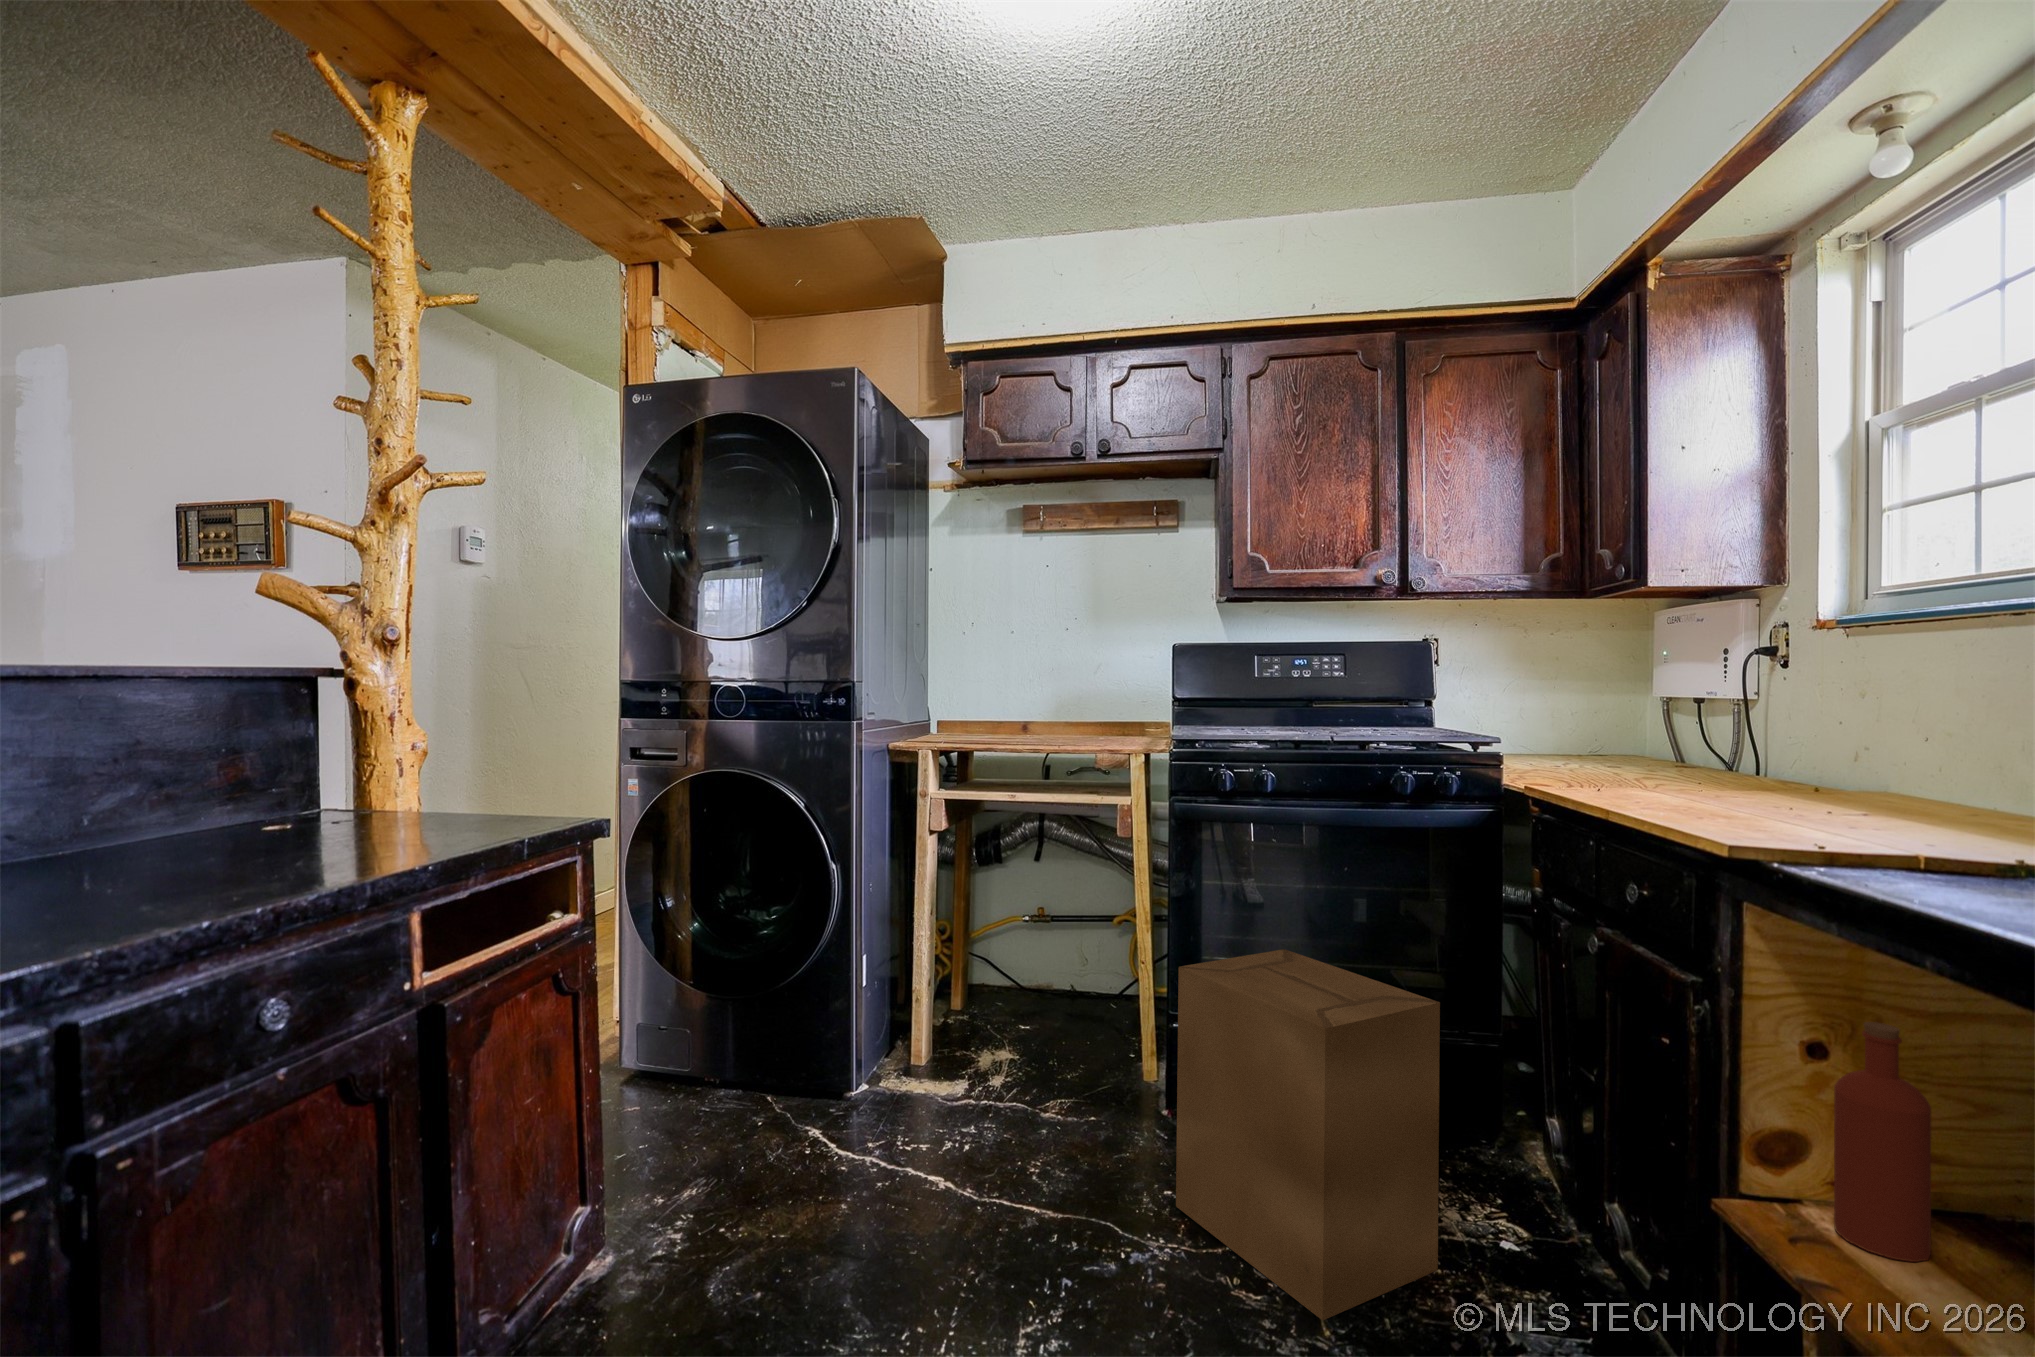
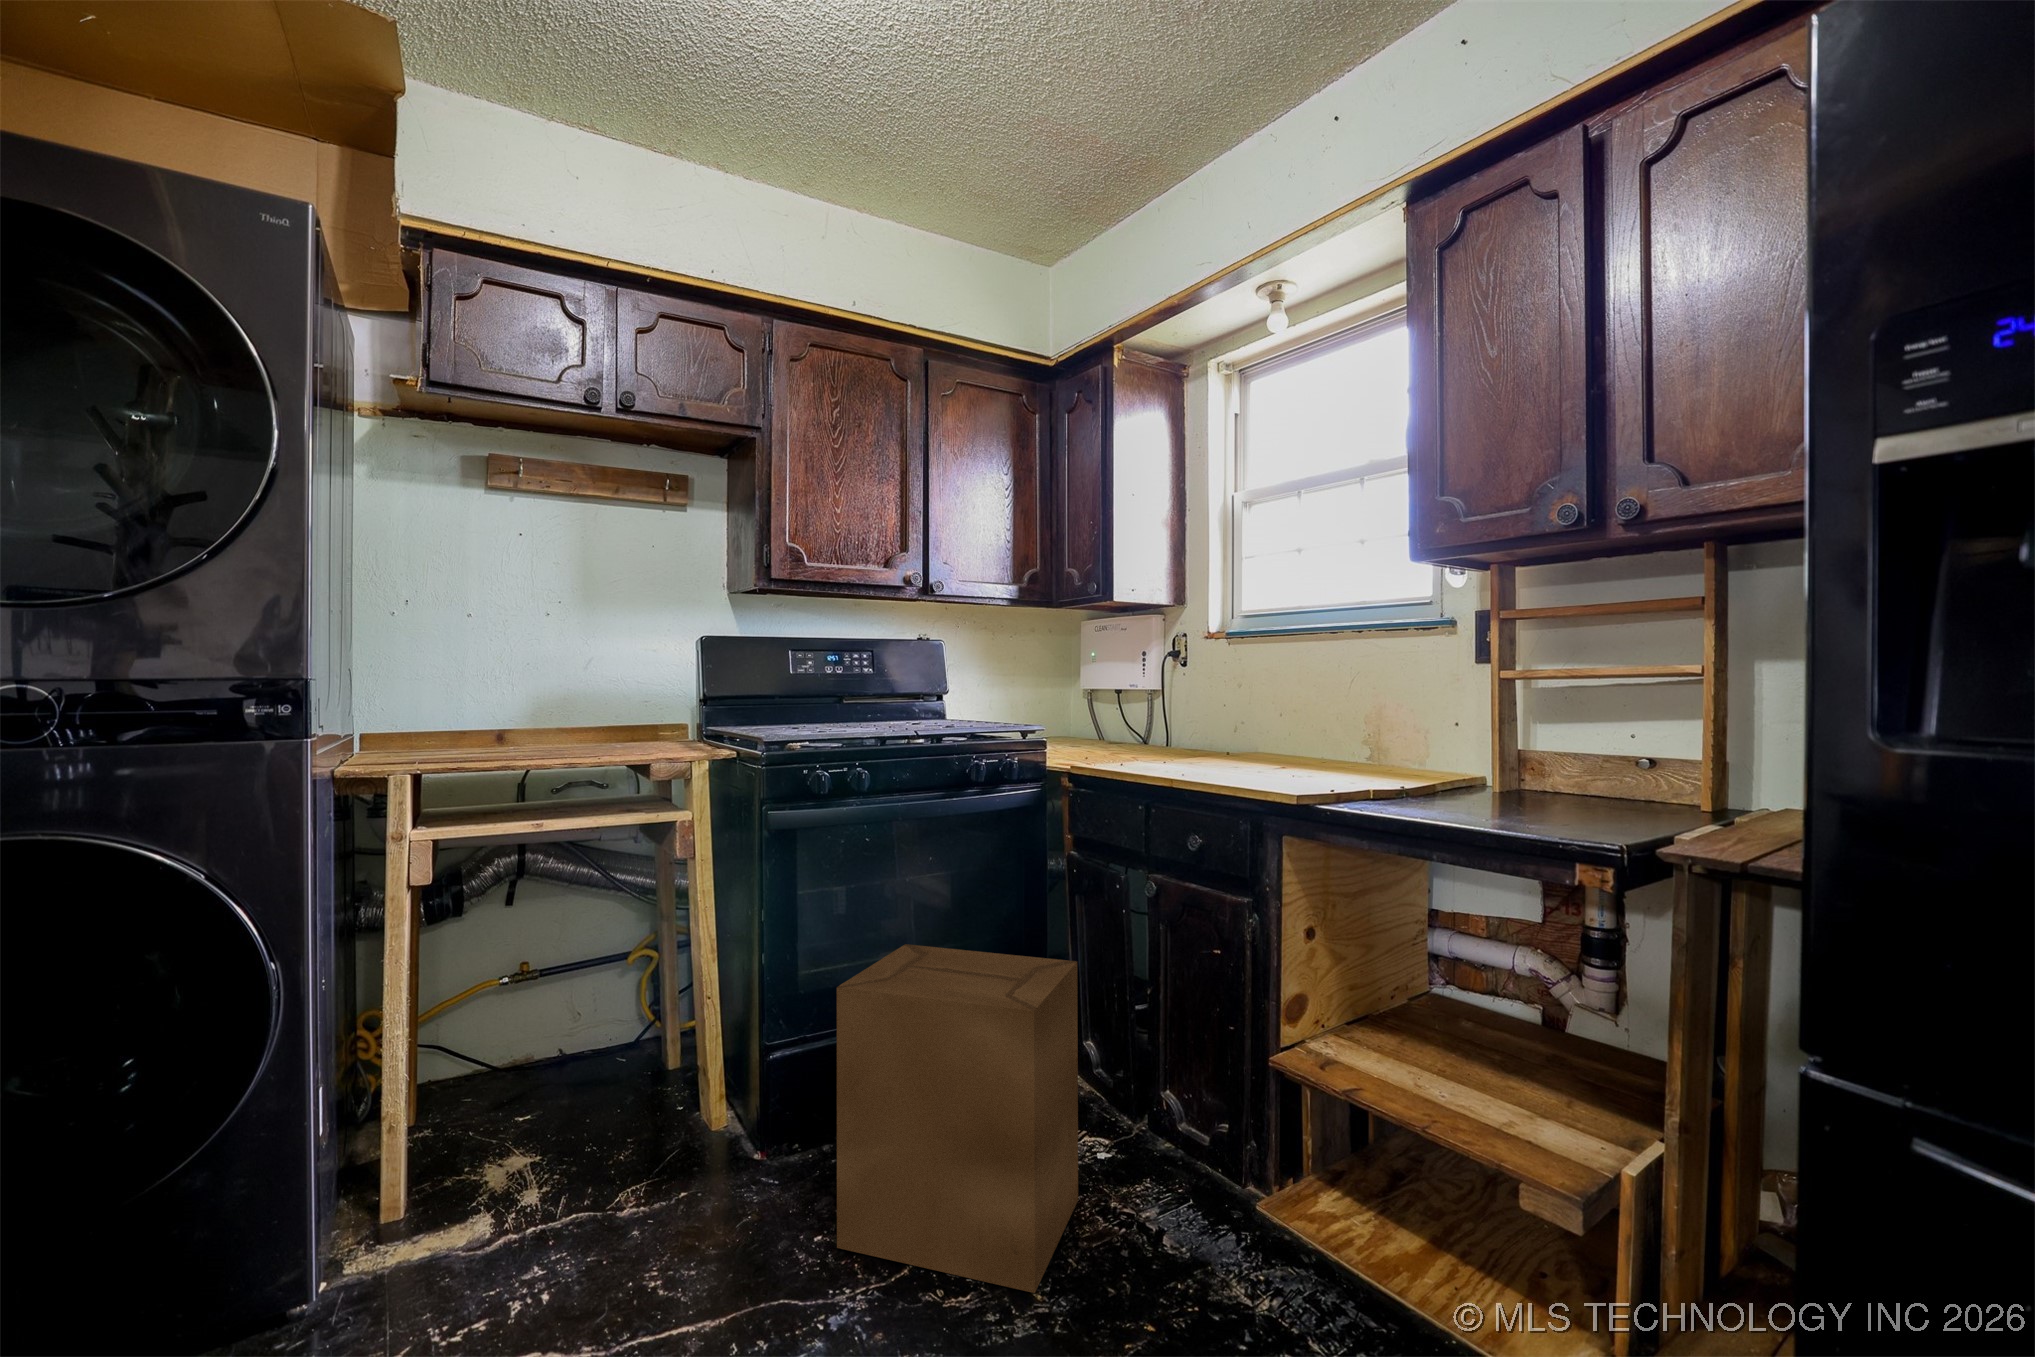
bottle: present [1834,1022,1931,1262] -> none [1348,907,1401,1065]

